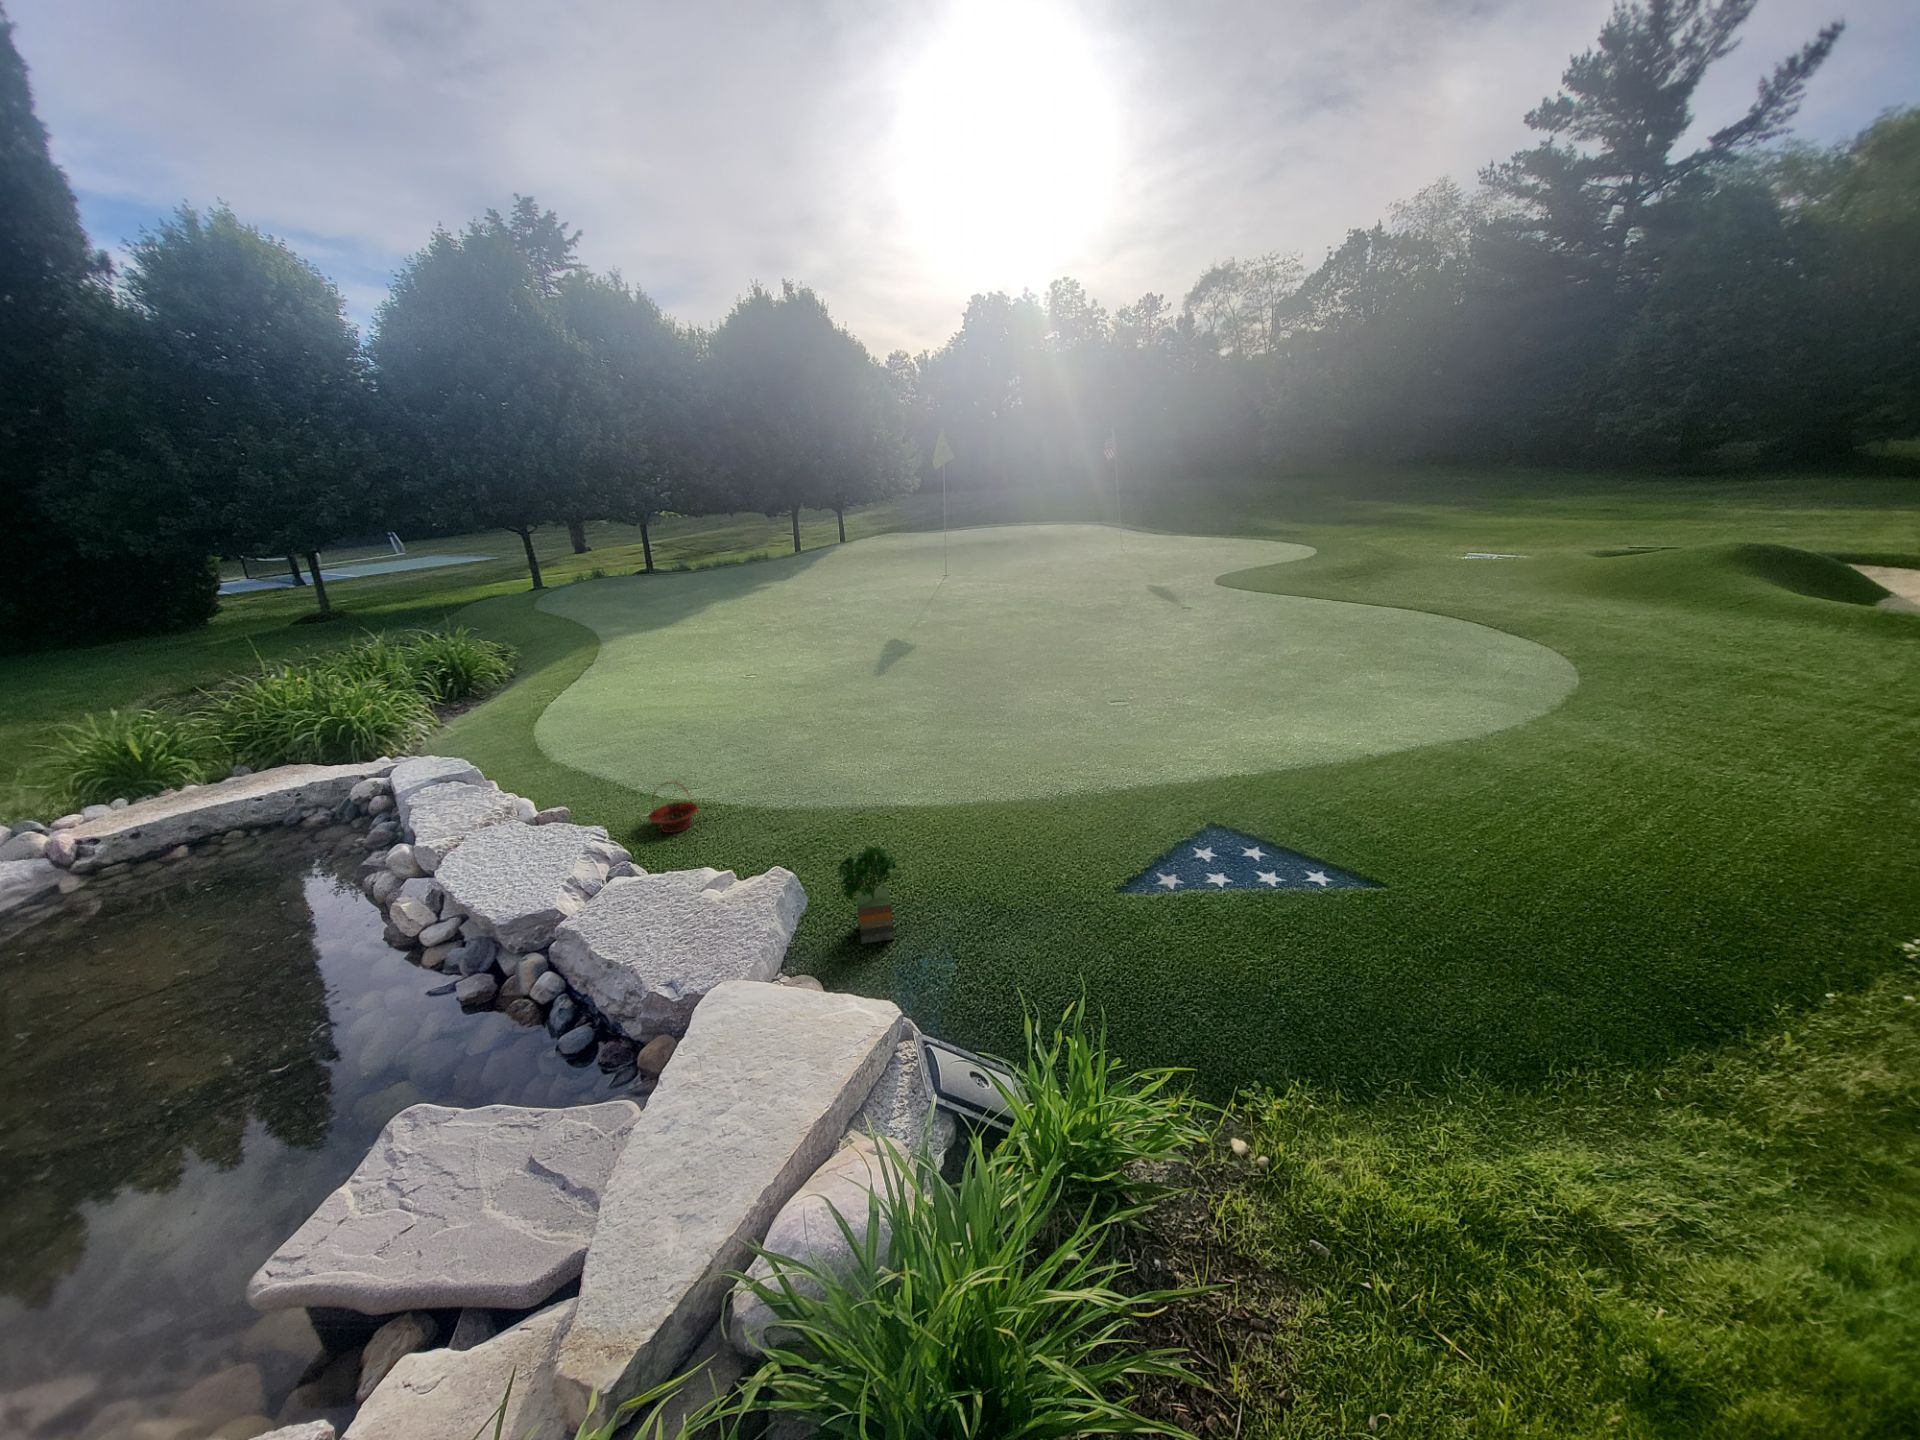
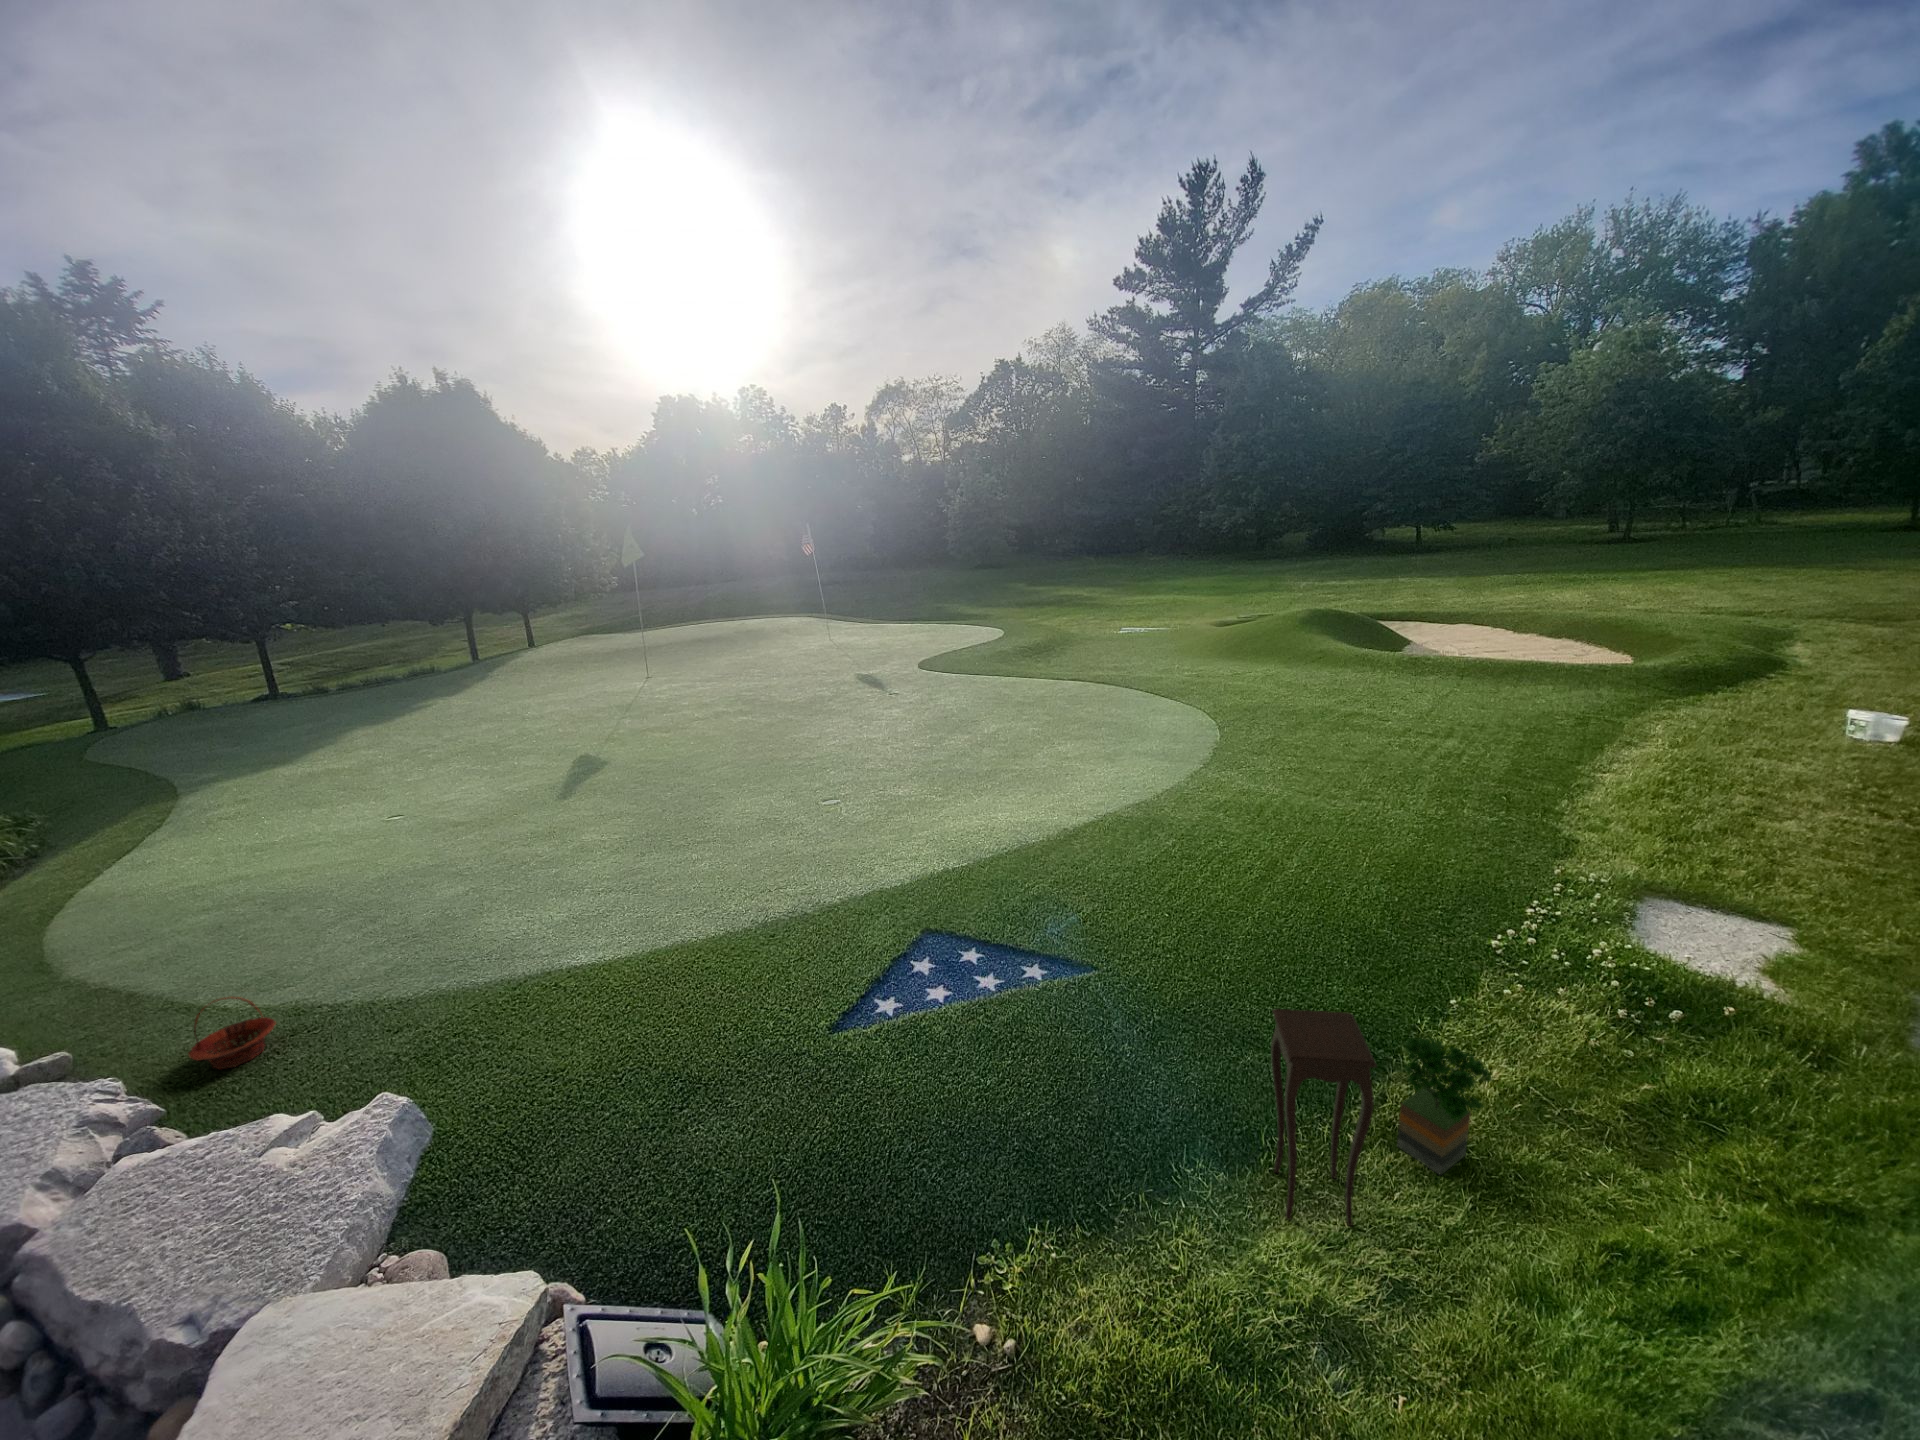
potted tree: present [838,846,903,944] -> present [1397,1038,1493,1175]
side table: none [1557,941,1702,1166] -> present [1271,1009,1377,1226]

